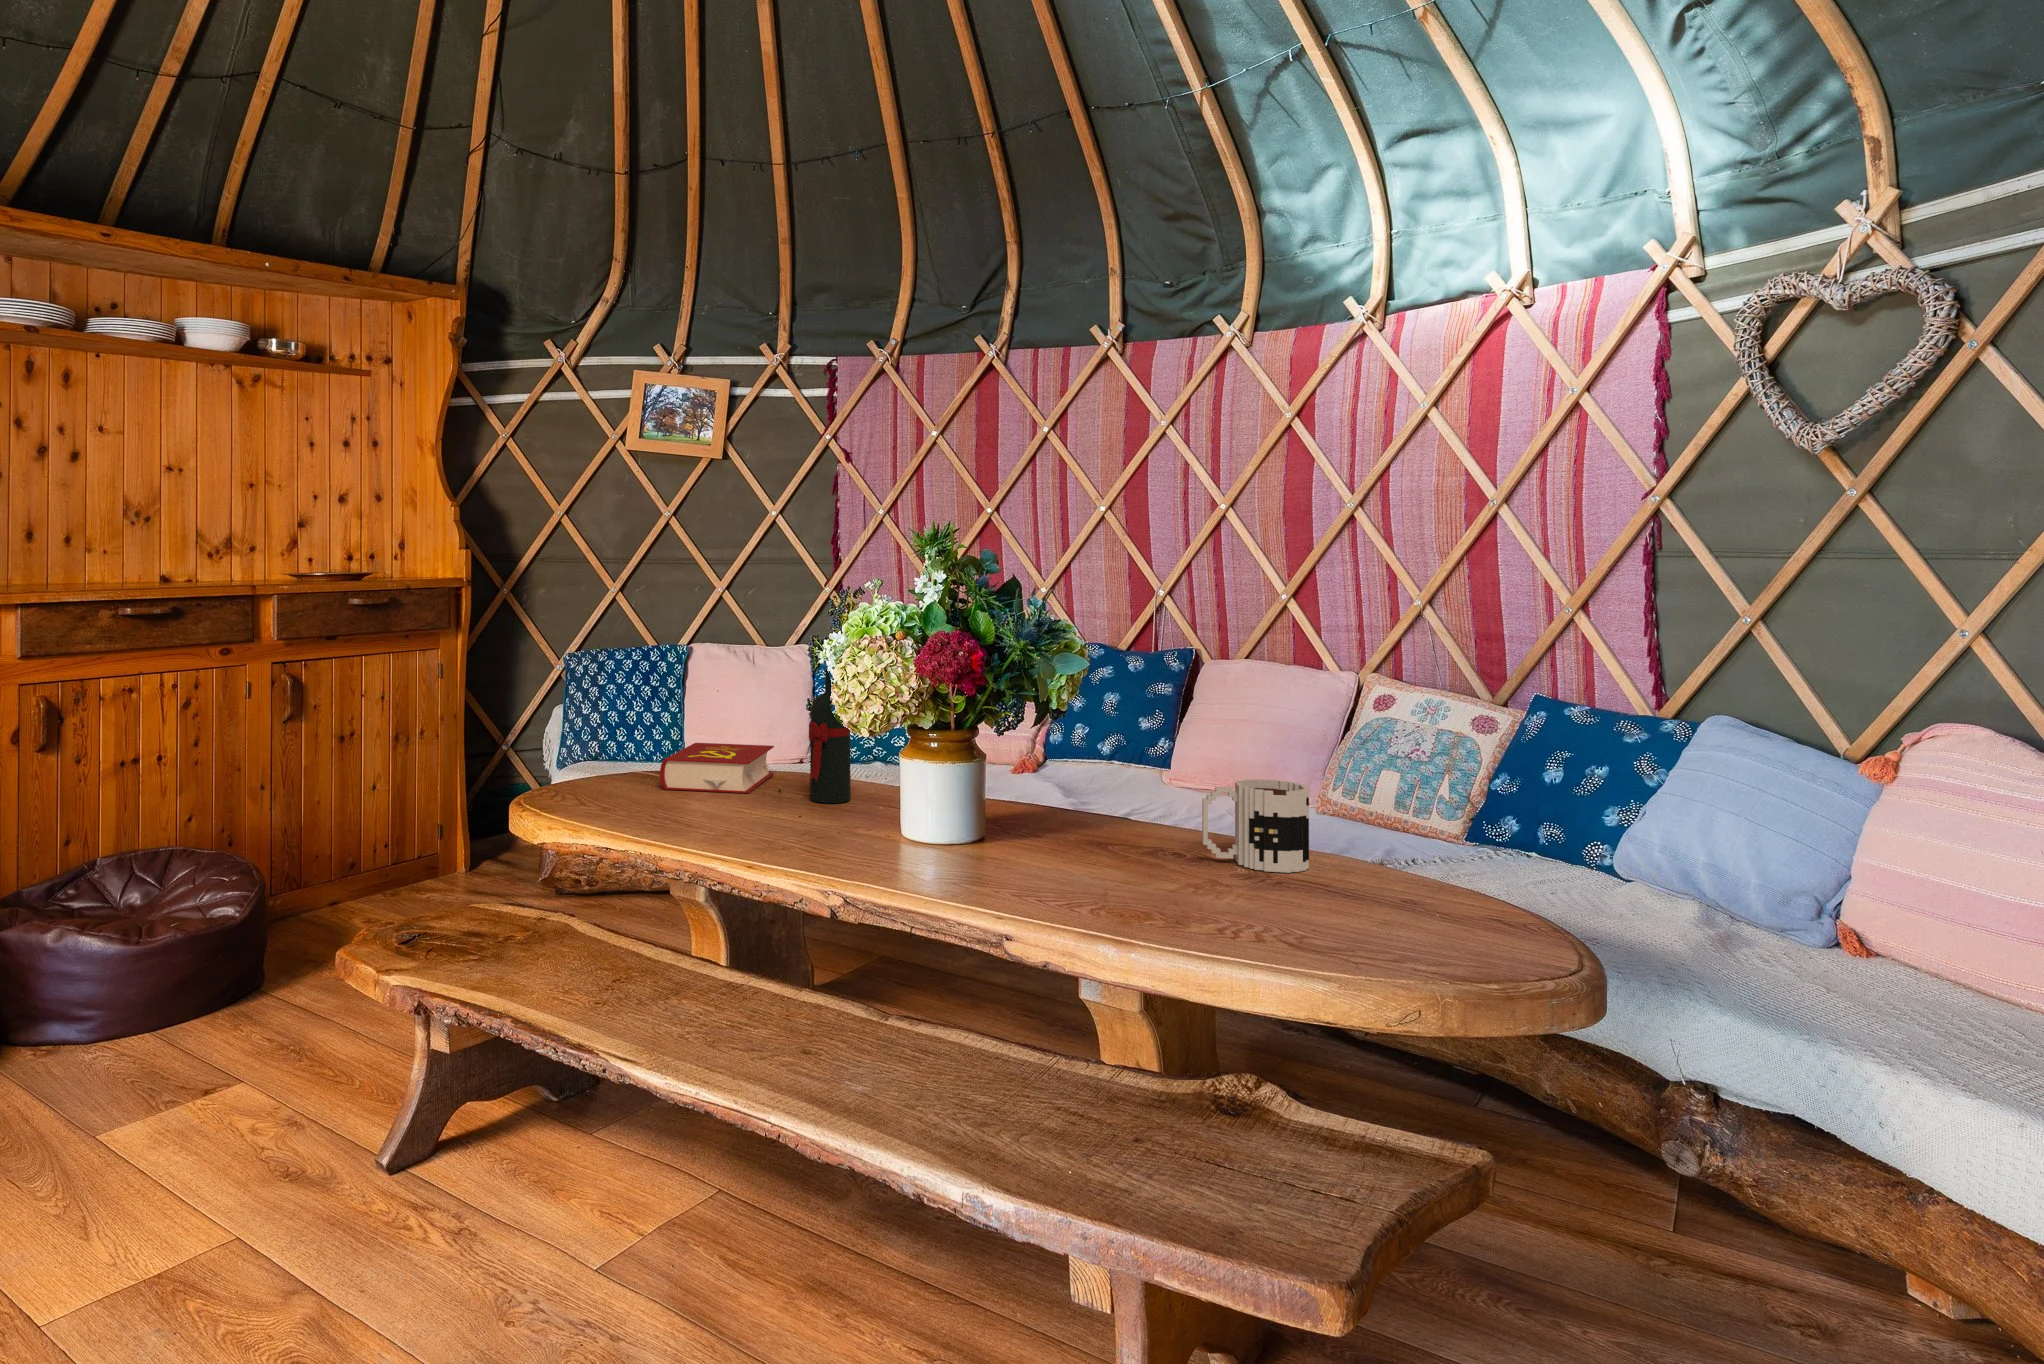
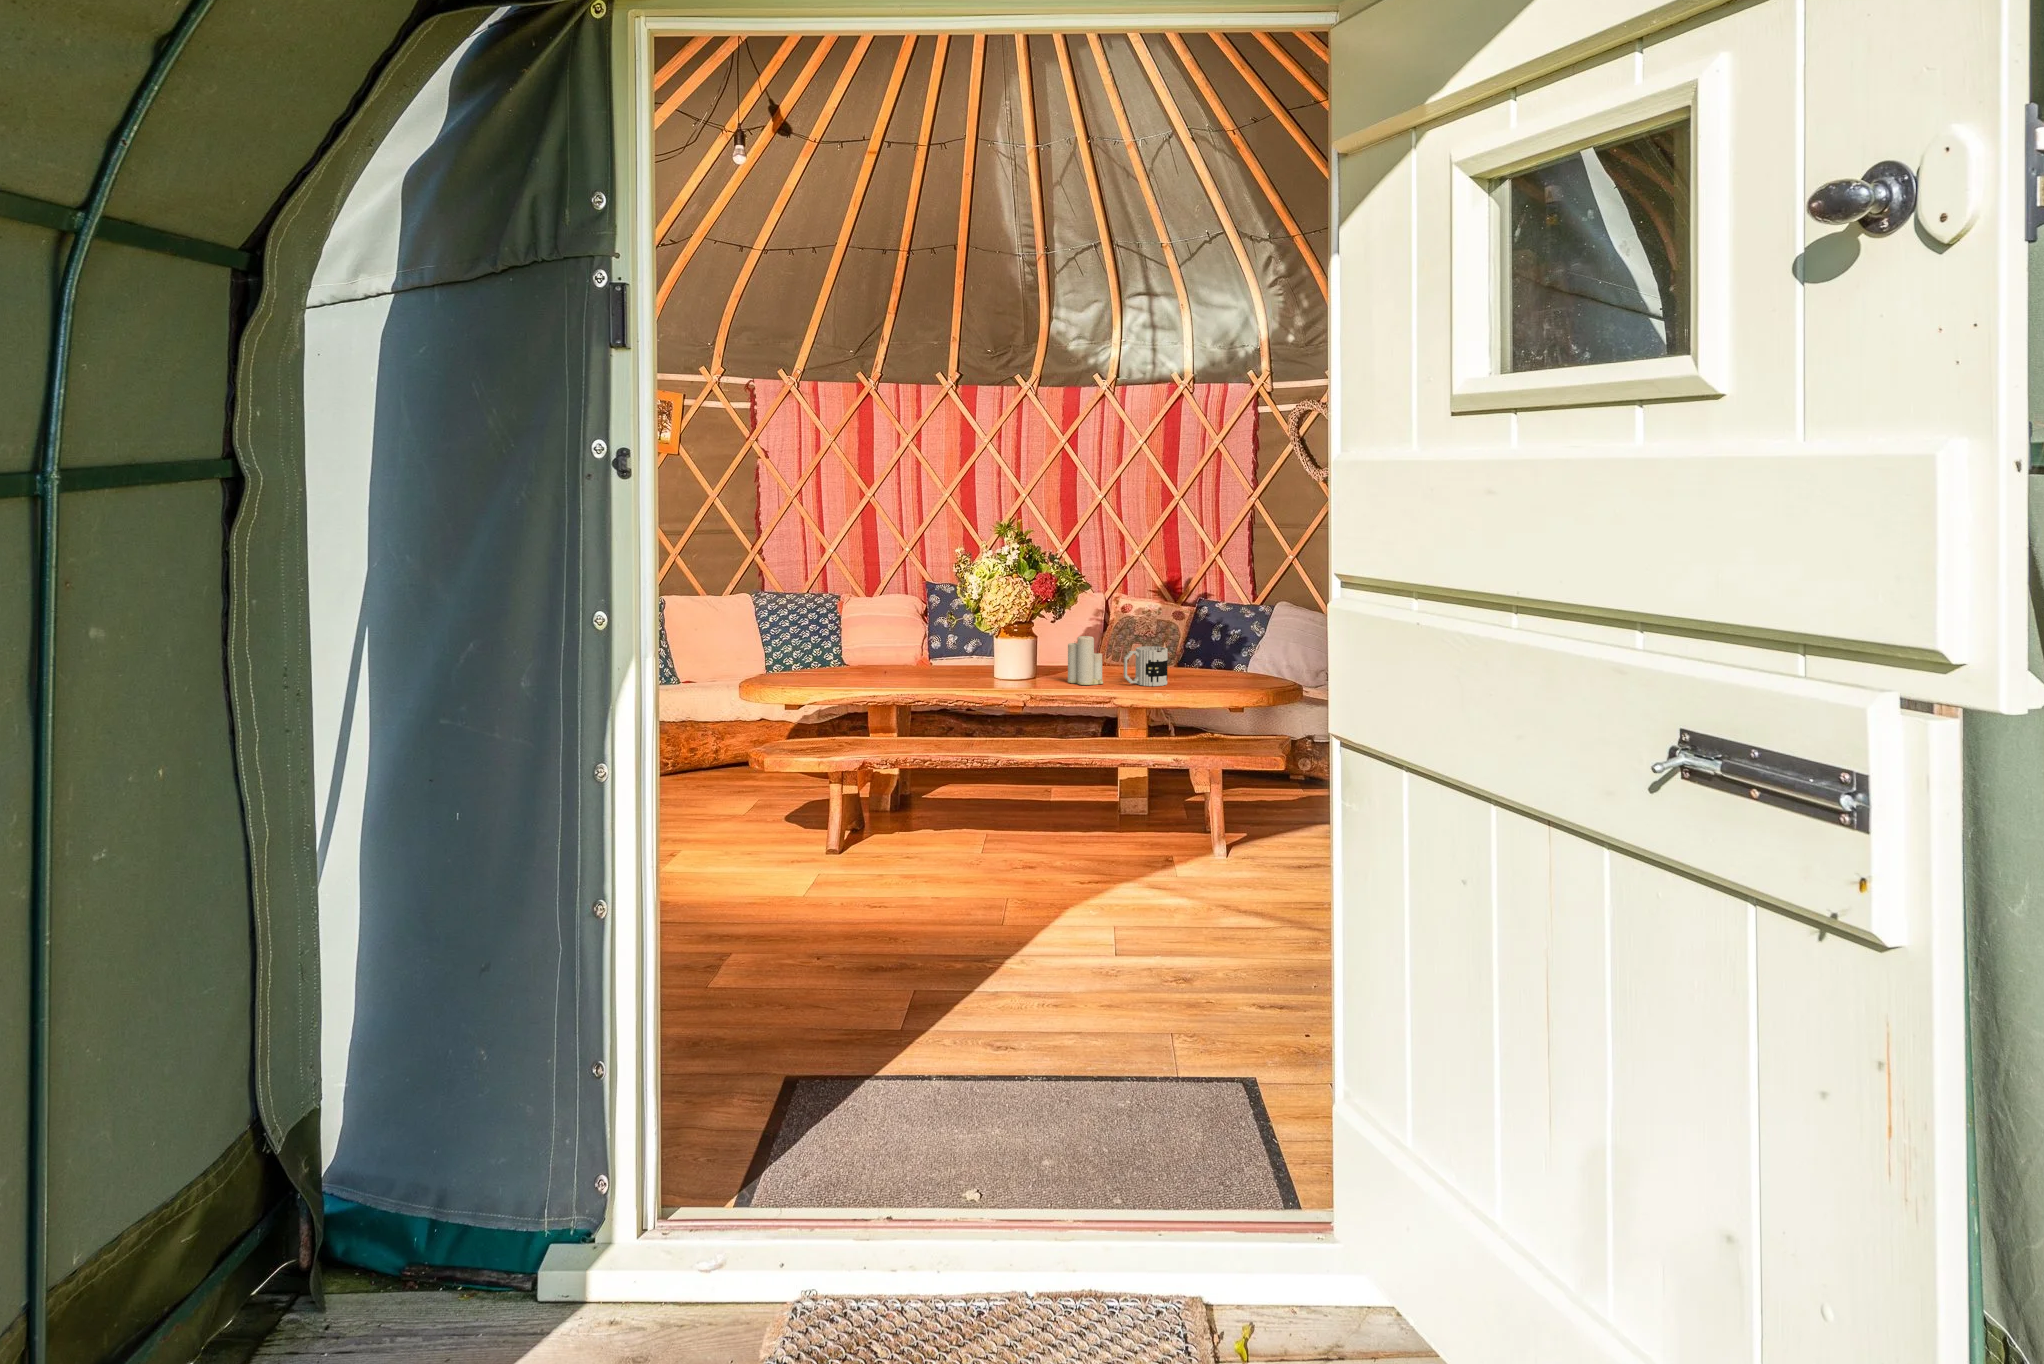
wine bottle: present [809,667,850,803] -> none [898,594,920,682]
candle: none [1098,736,1166,850] -> present [1068,636,1103,685]
book: present [660,743,774,793] -> none [793,656,859,685]

